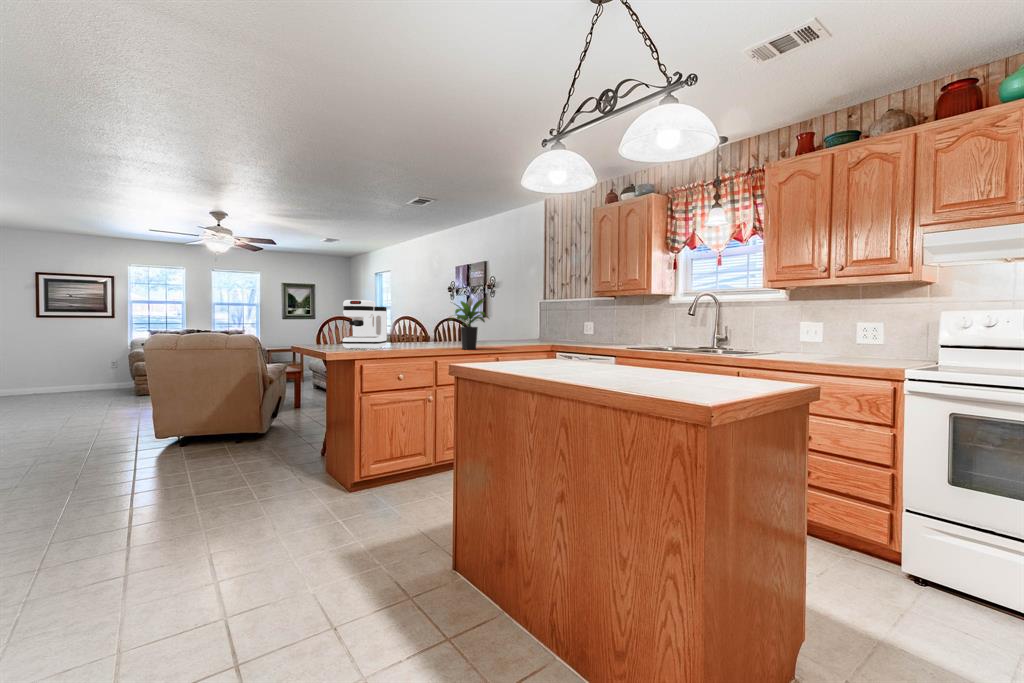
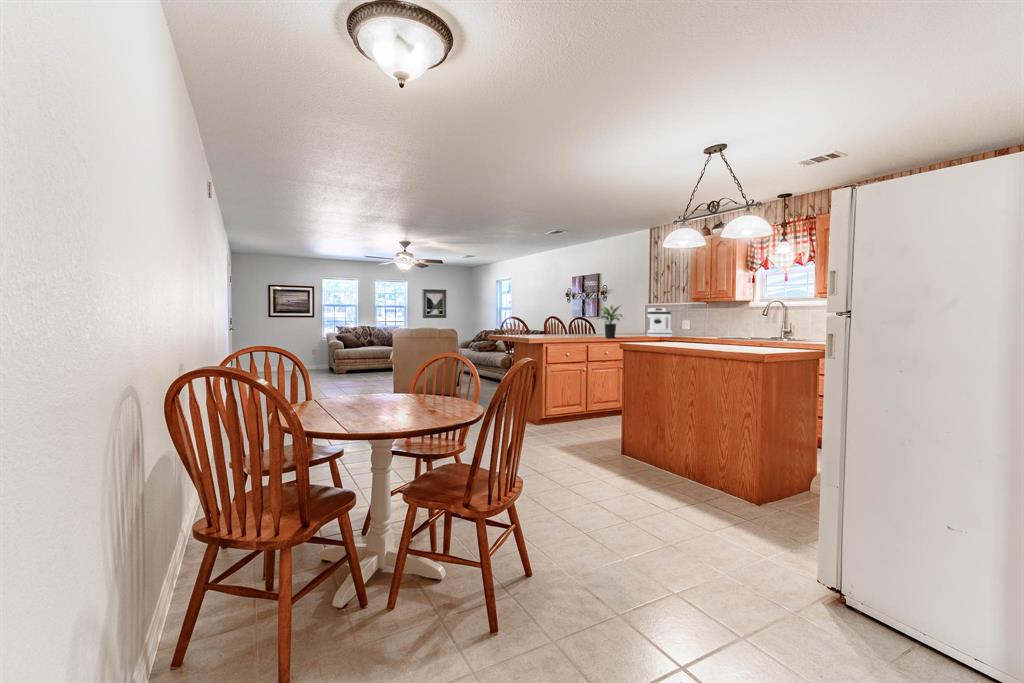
coffee maker: present [343,300,387,349] -> present [647,308,672,337]

